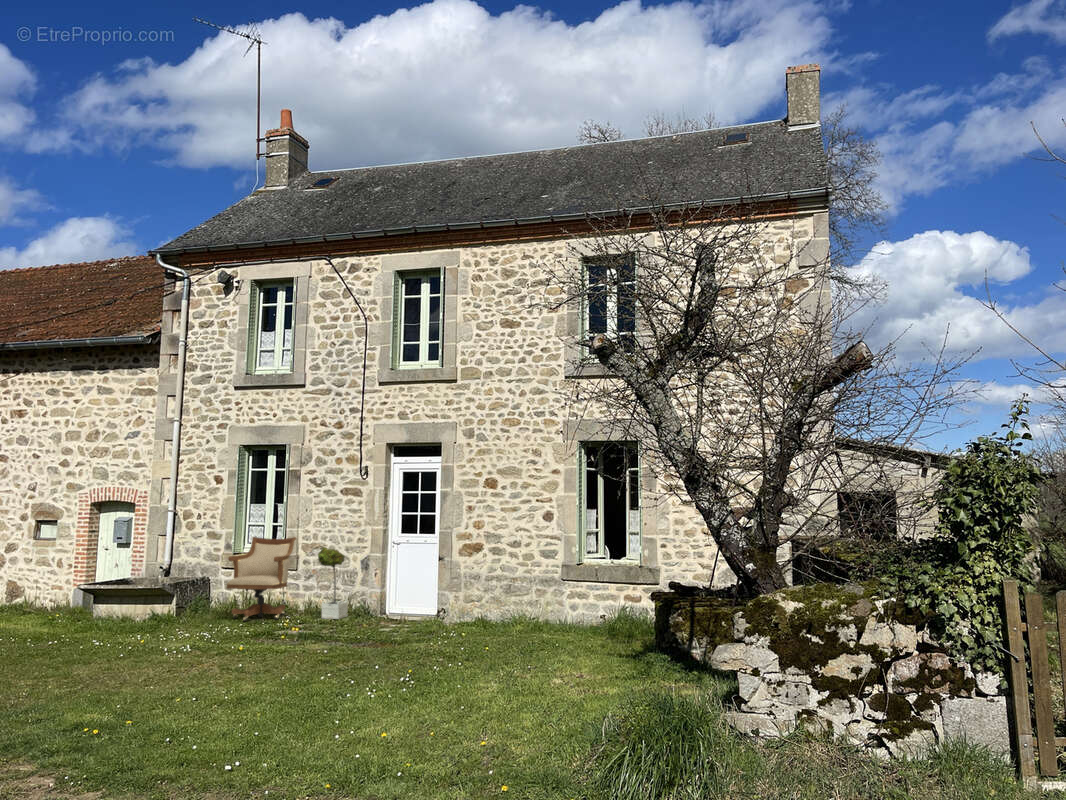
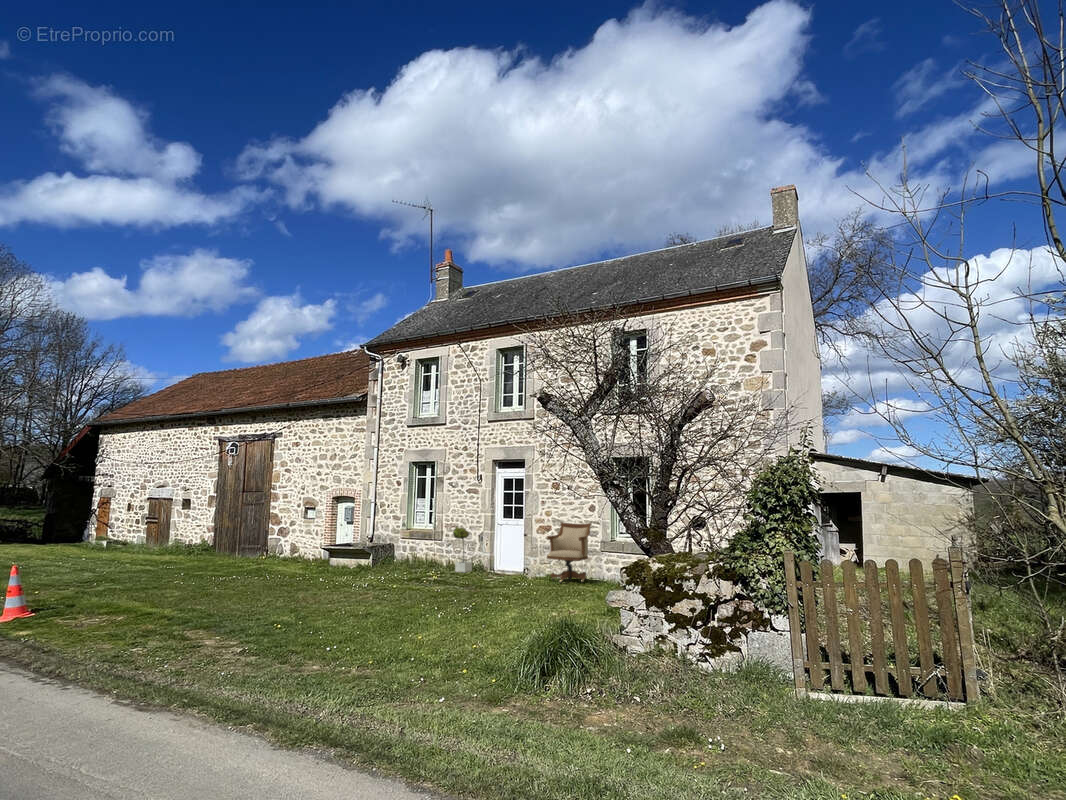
chair: present [227,537,296,621] -> present [547,522,592,583]

